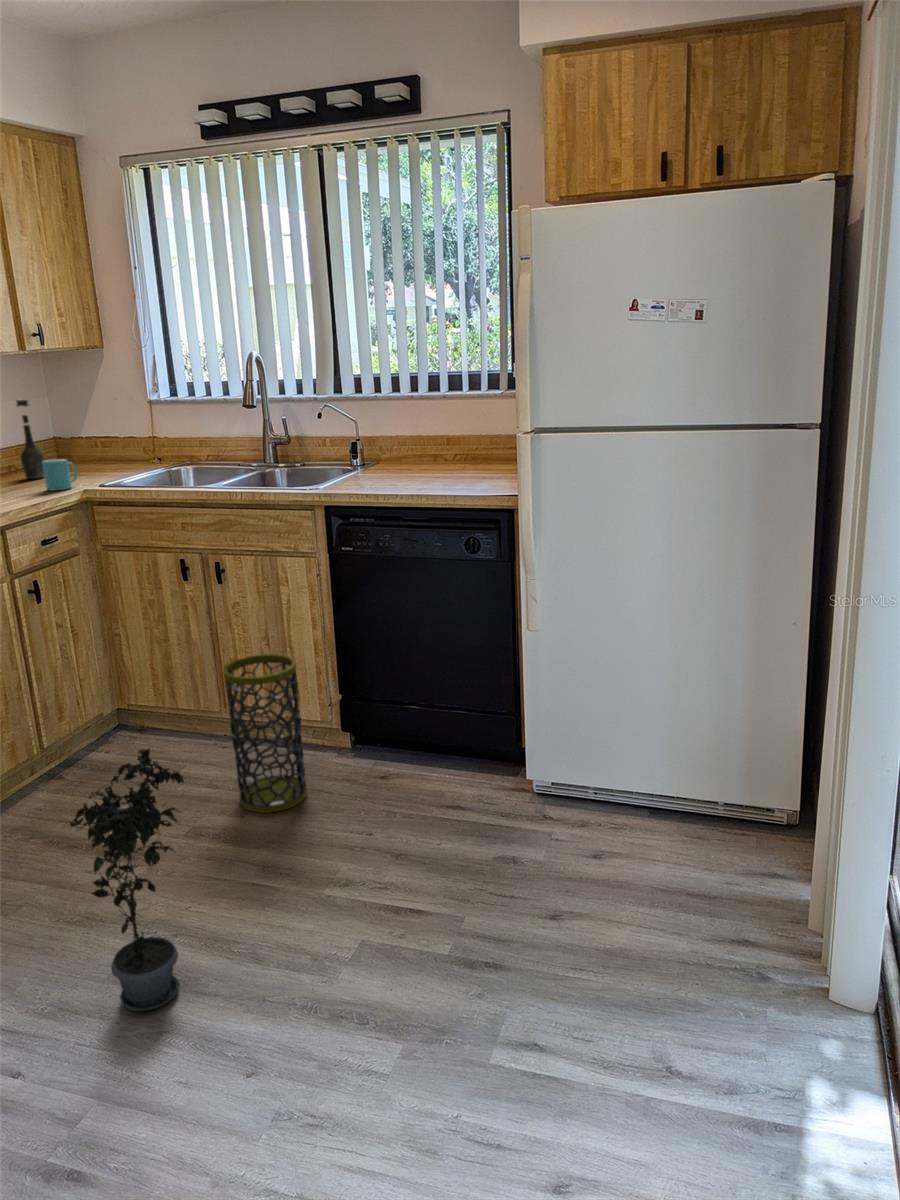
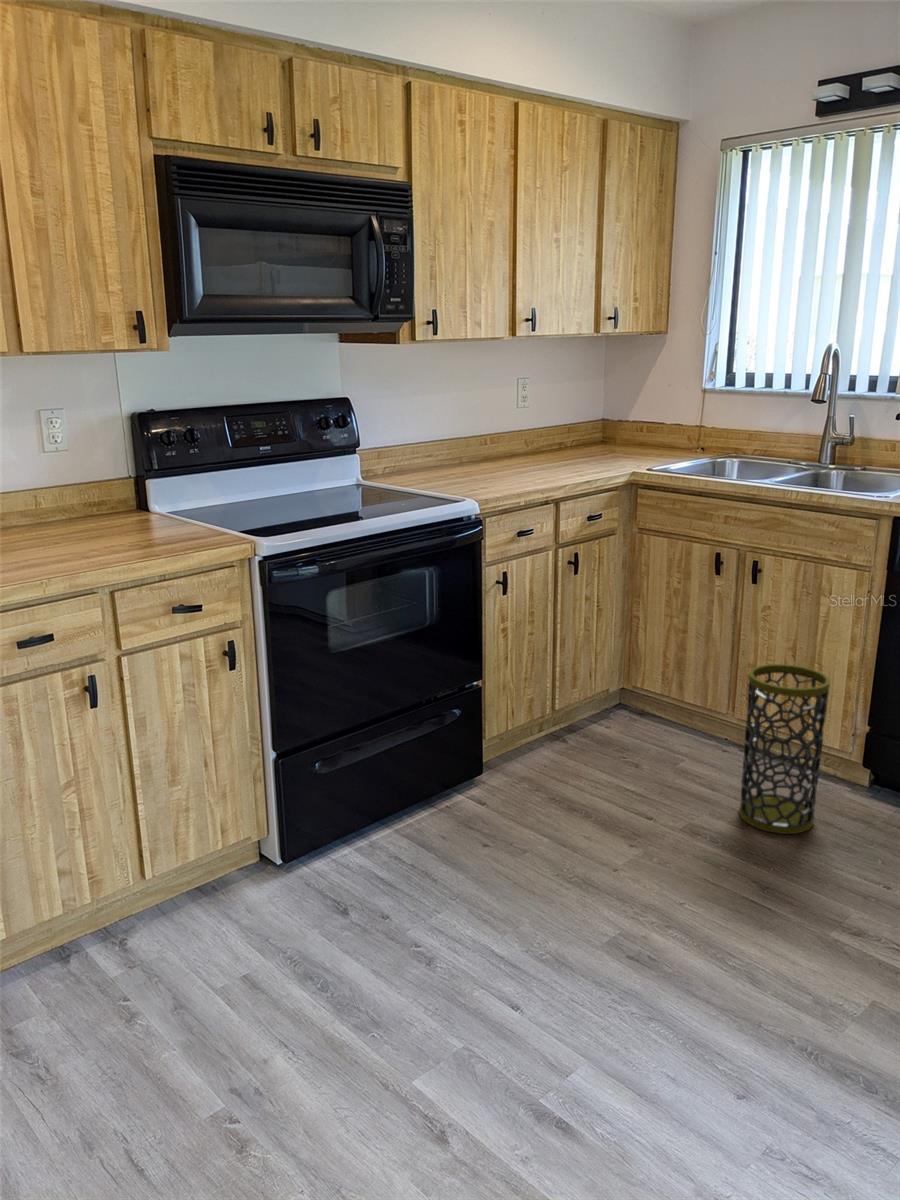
bottle: present [16,399,44,479] -> none [576,379,597,456]
mug: present [42,459,77,491] -> none [599,439,629,469]
potted plant: present [70,749,184,1011] -> none [594,735,718,995]

